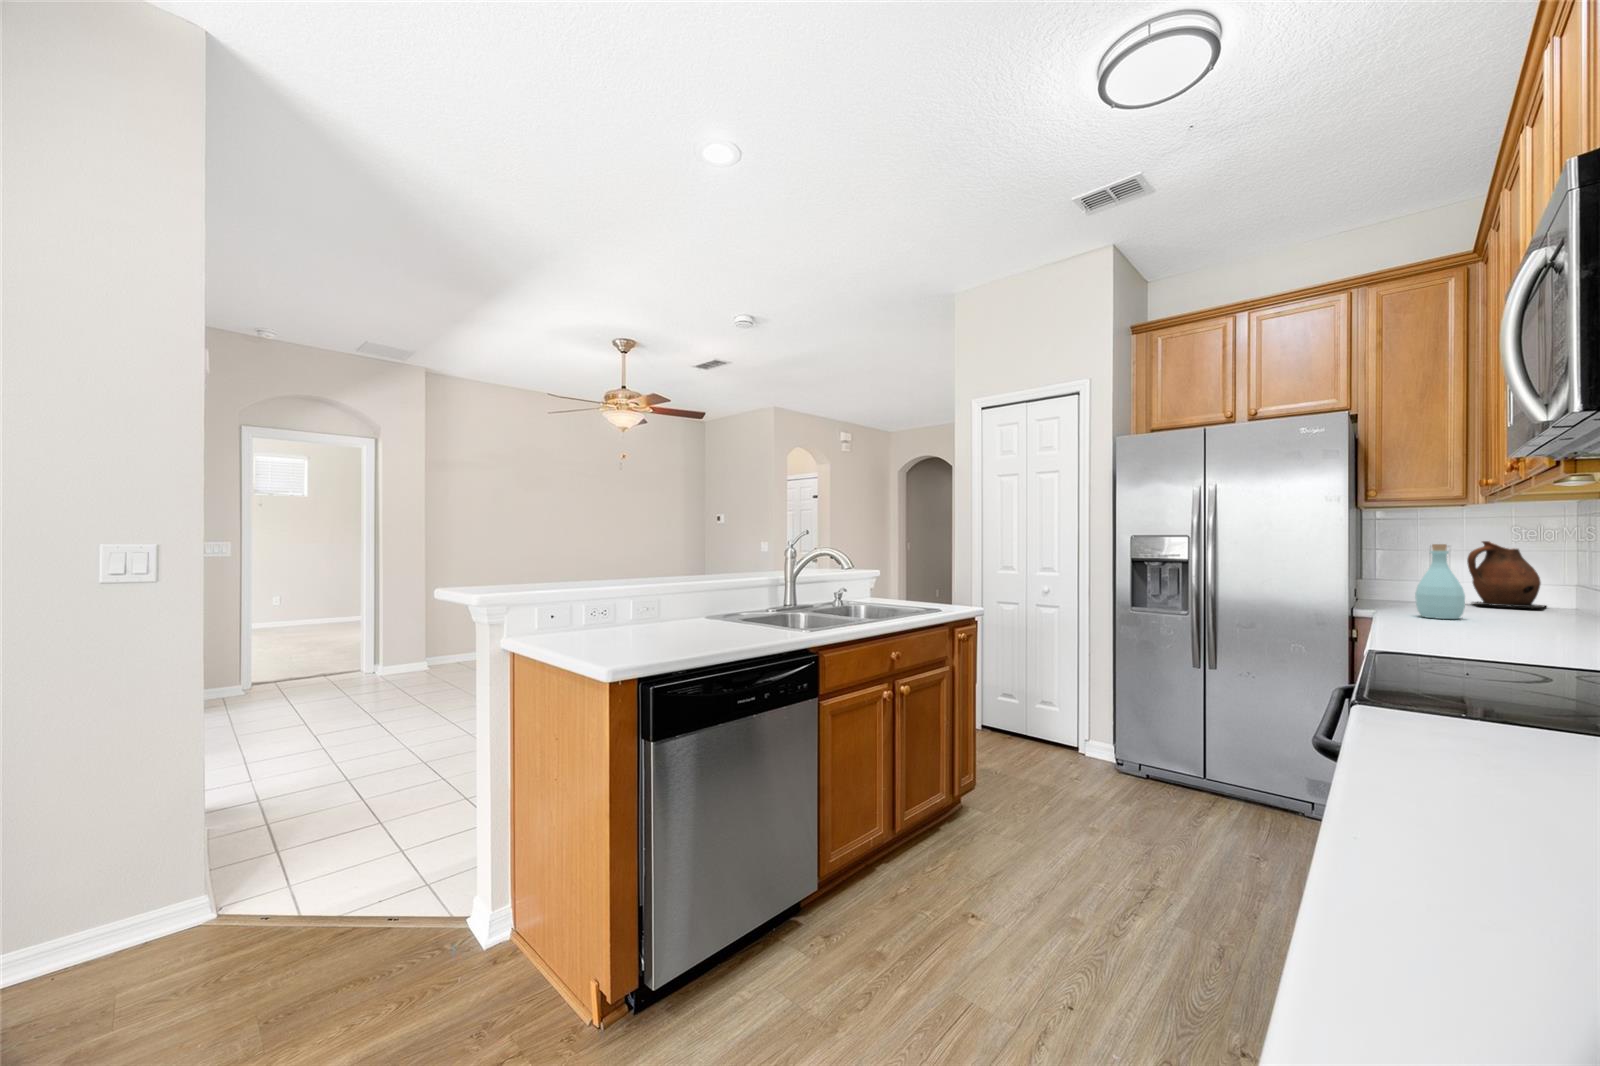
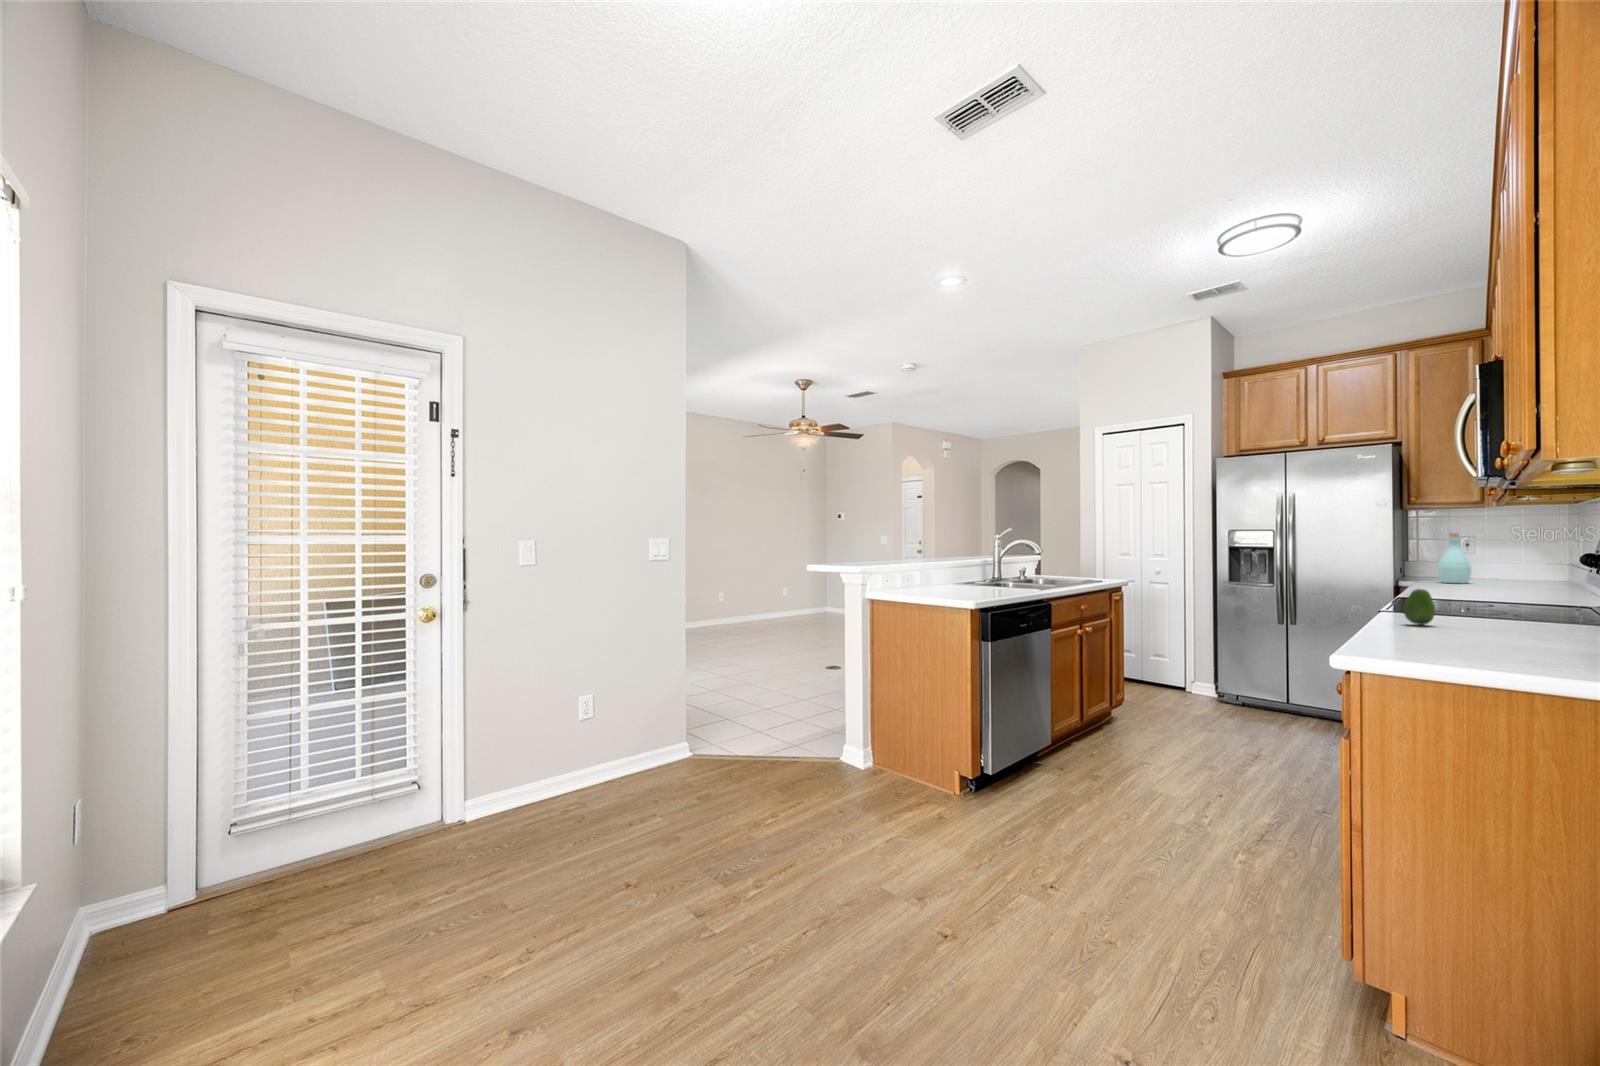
ceramic pitcher: present [1467,541,1546,609] -> none [1480,531,1538,578]
fruit: none [1424,694,1507,787] -> present [1403,589,1435,625]

